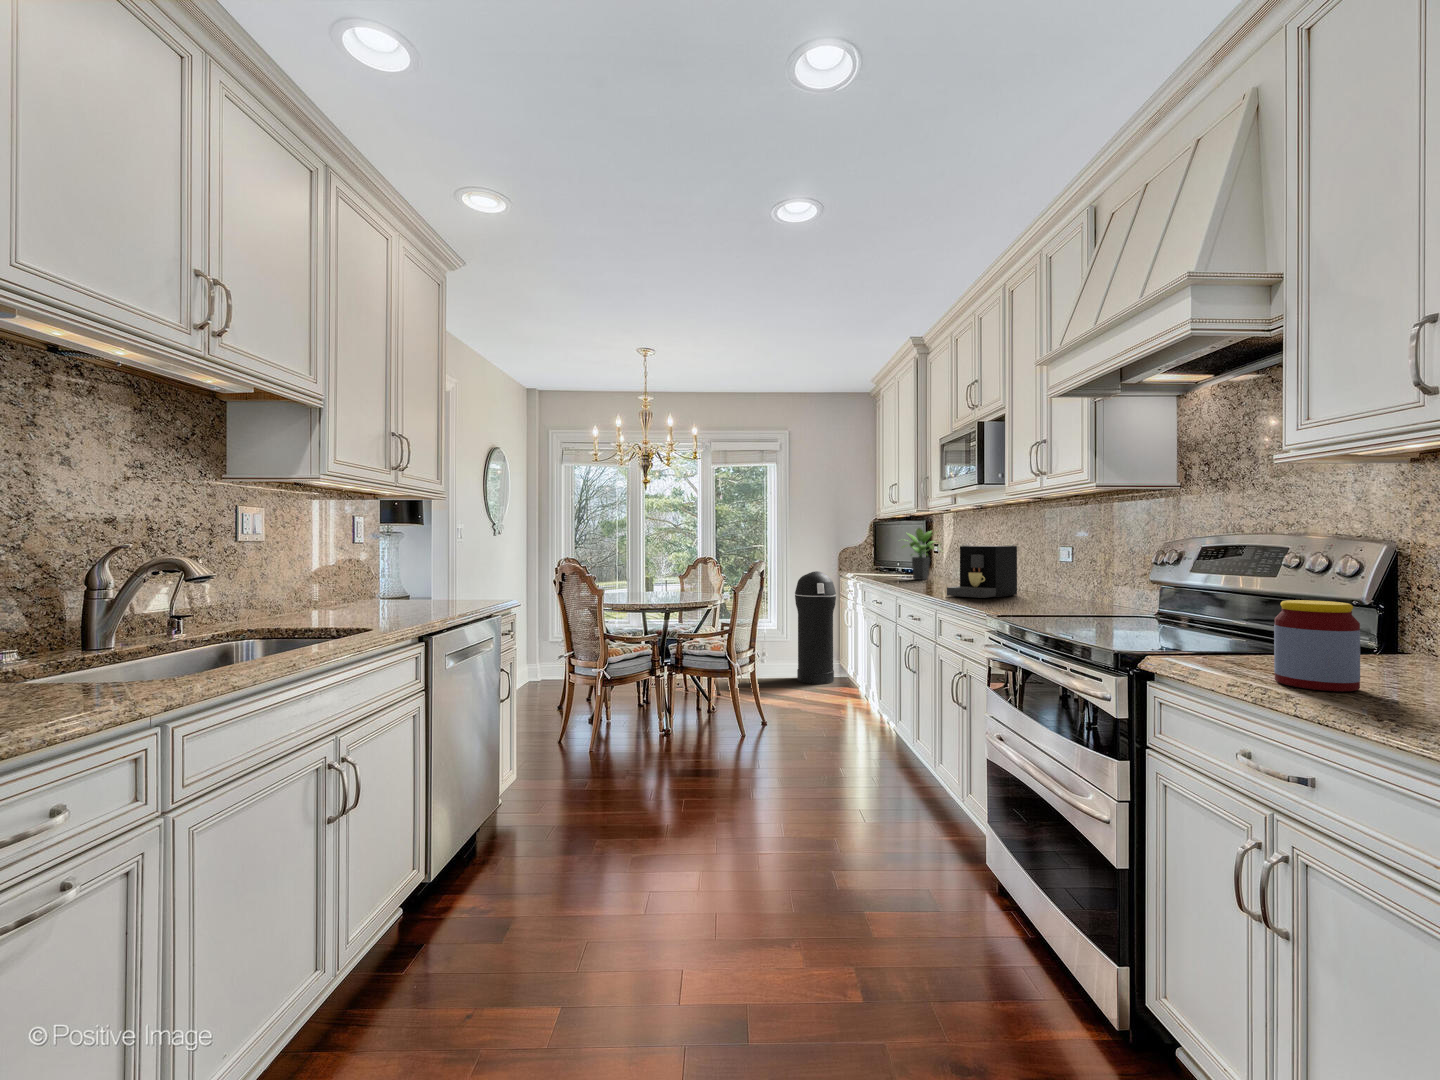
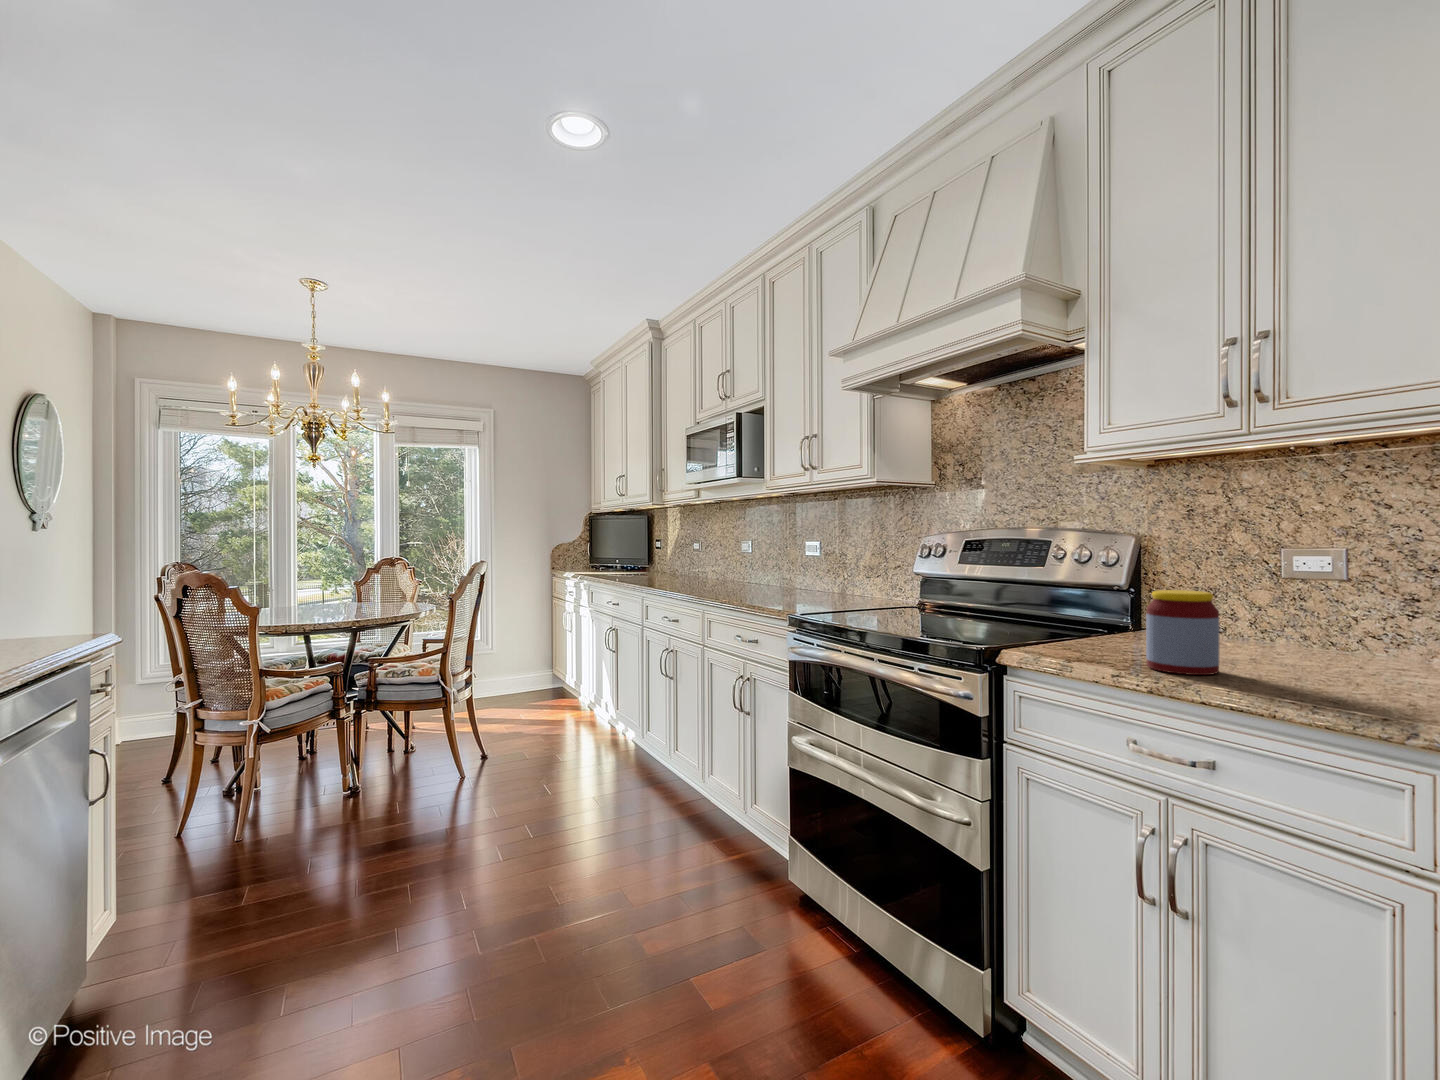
potted plant: present [902,528,938,580] -> none [622,523,673,578]
coffee maker: present [947,546,1017,598] -> none [710,541,769,595]
trash can: present [795,571,836,684] -> none [501,572,549,698]

